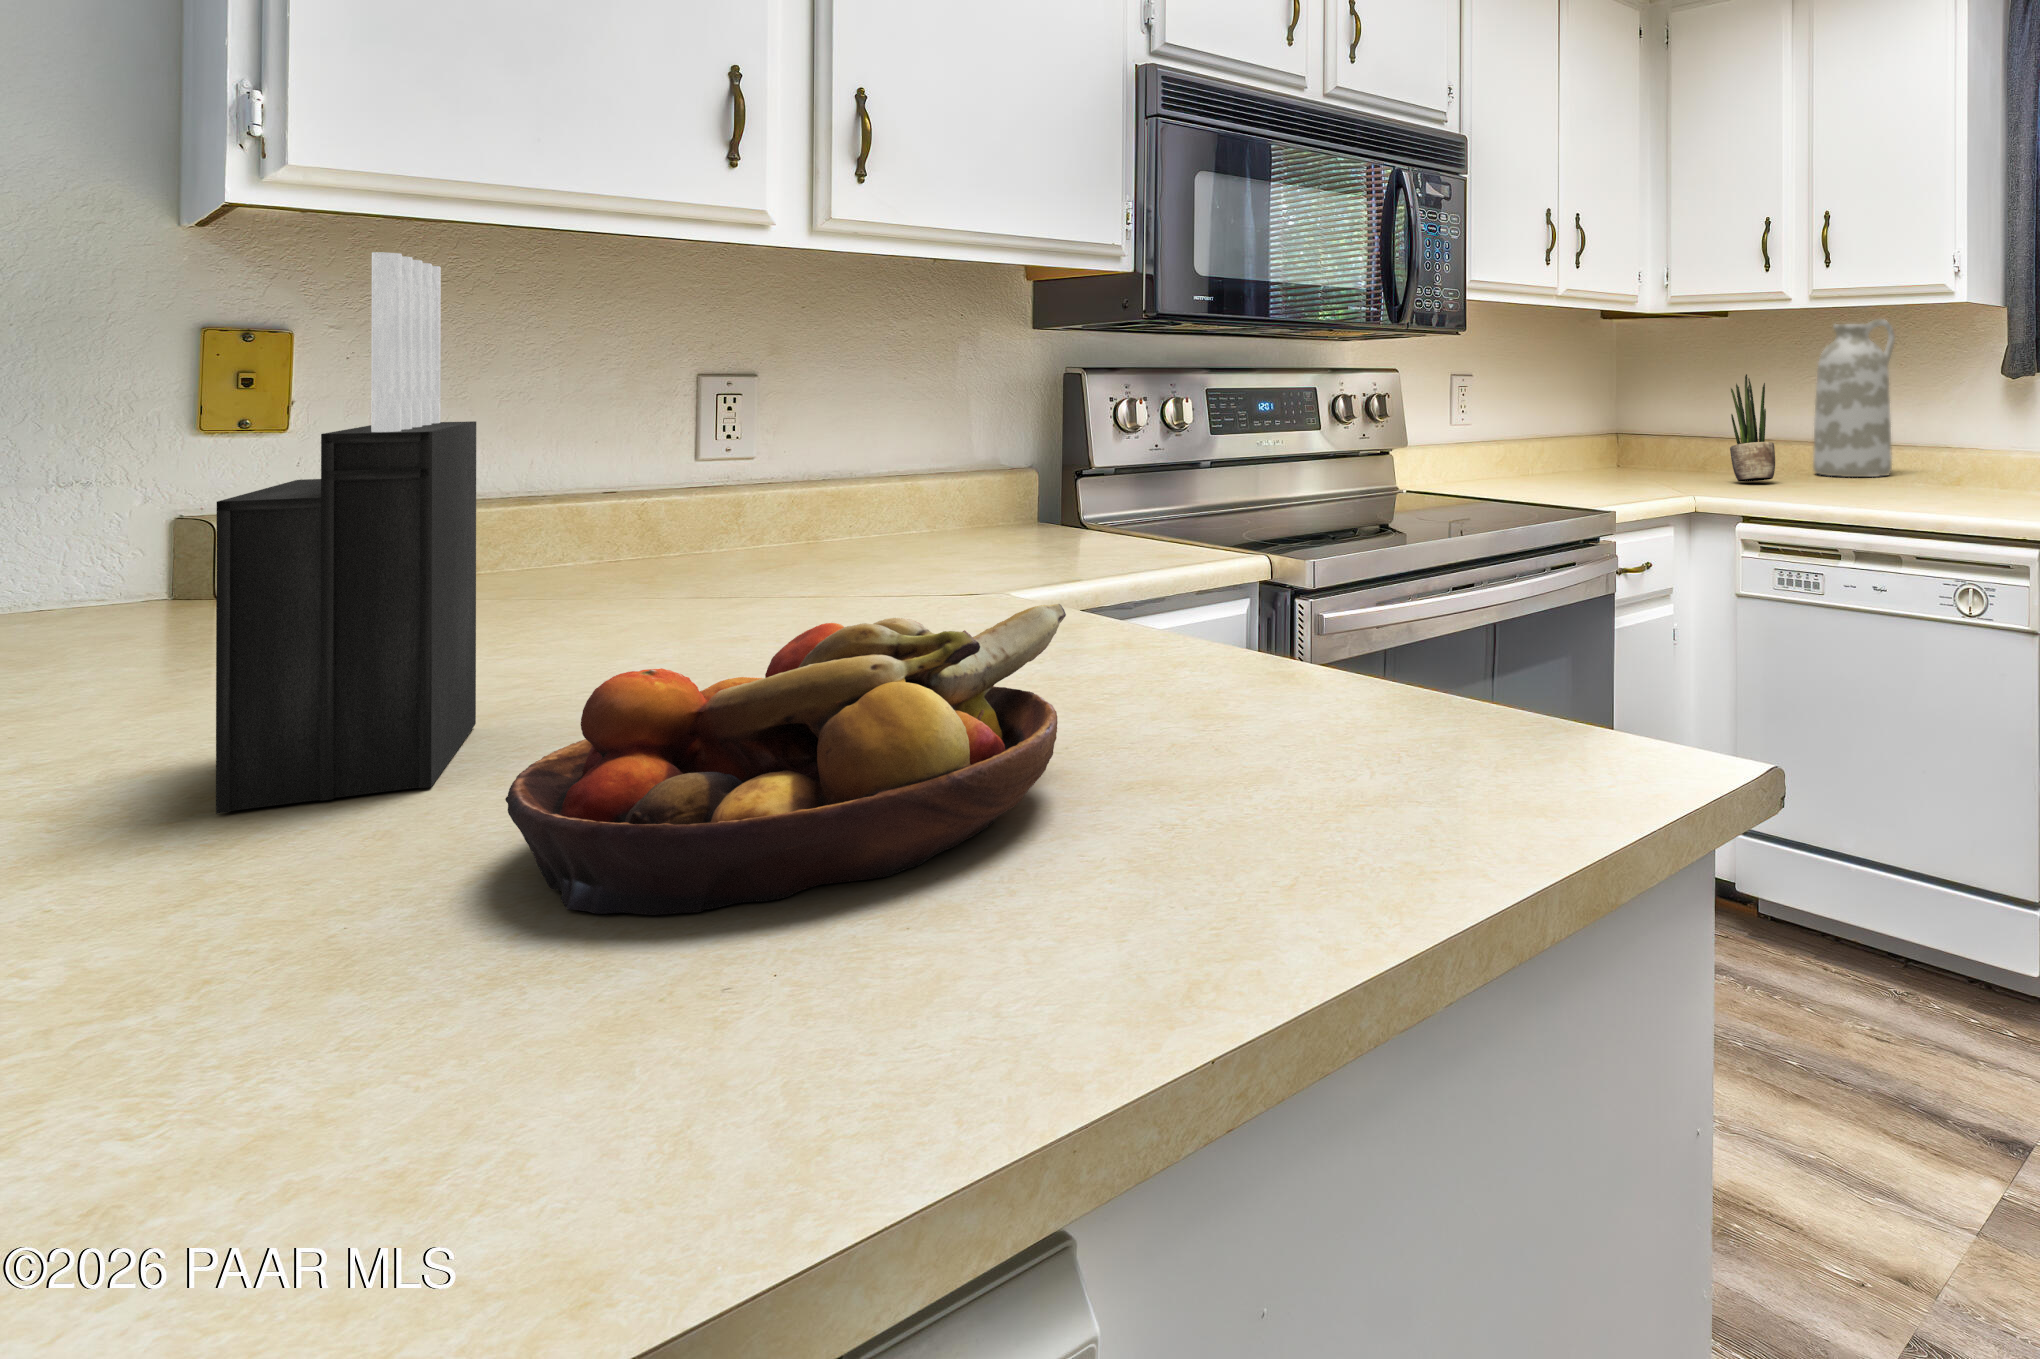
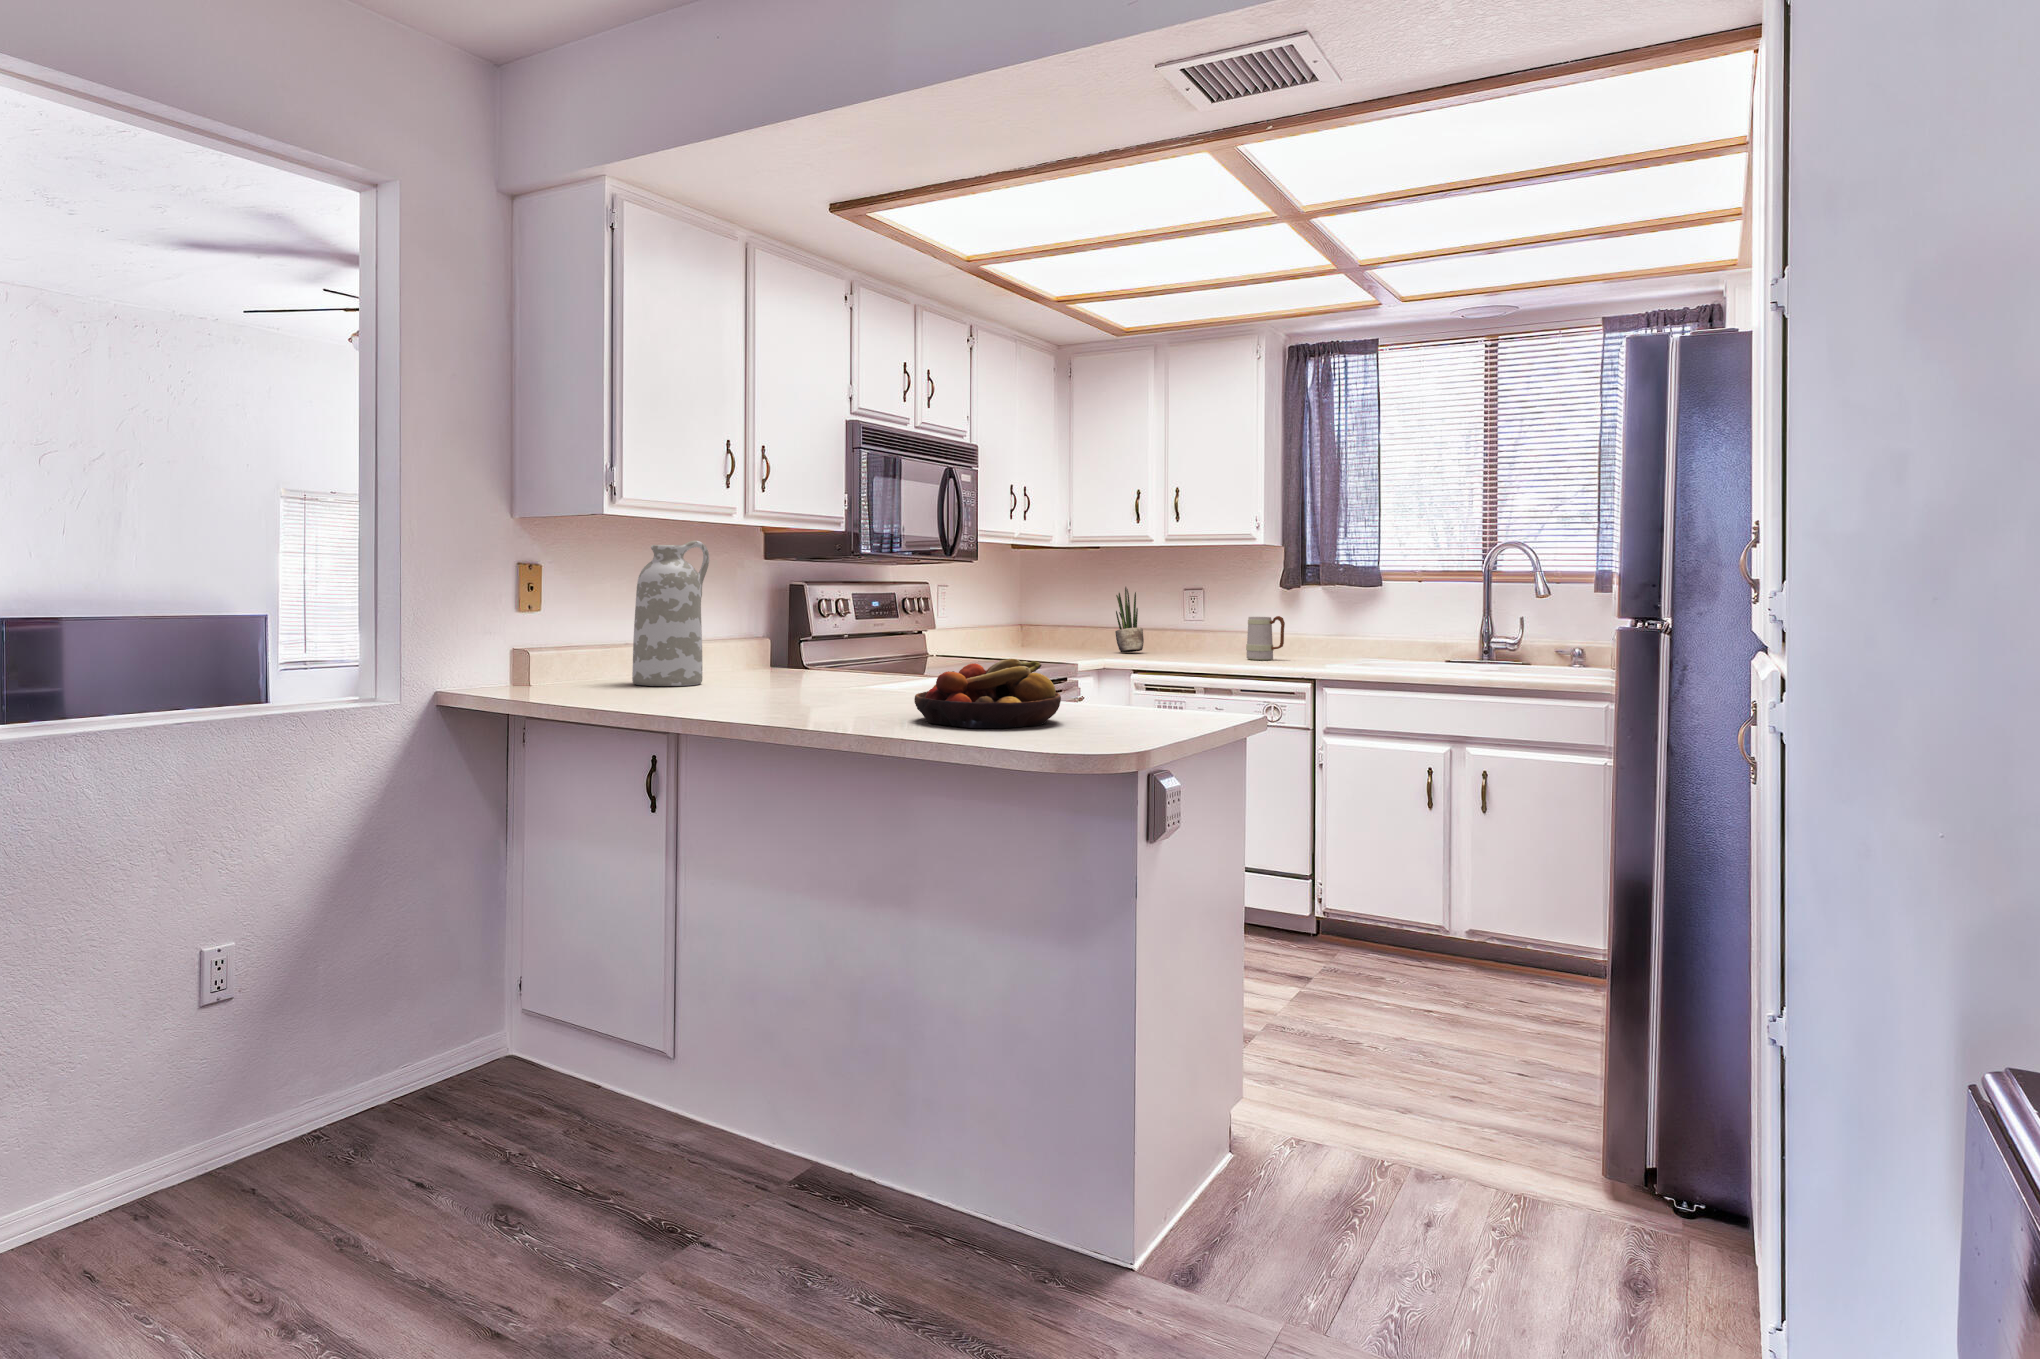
knife block: present [216,252,476,814] -> none [749,544,839,720]
vase: present [1813,319,1895,477] -> present [632,541,709,686]
mug: none [1933,425,1999,501] -> present [1246,616,1285,660]

